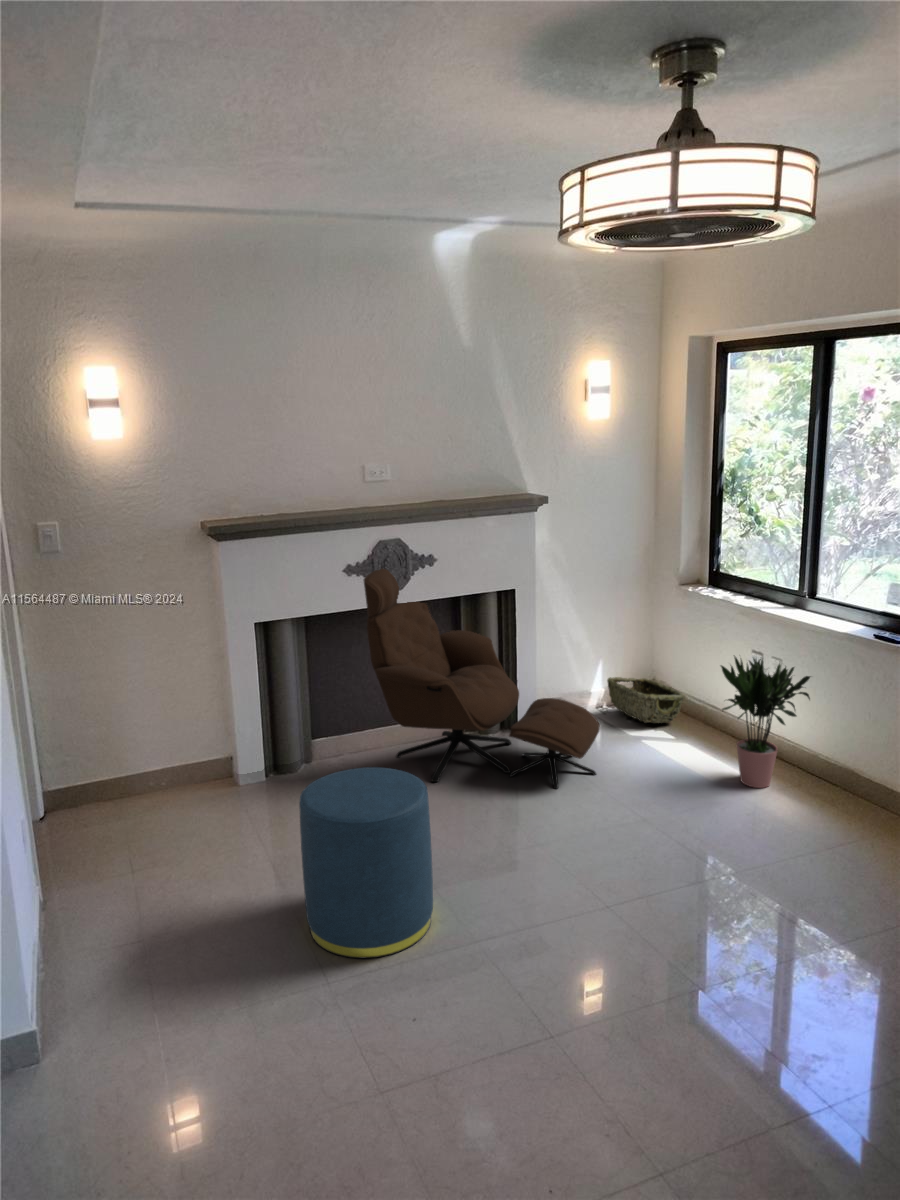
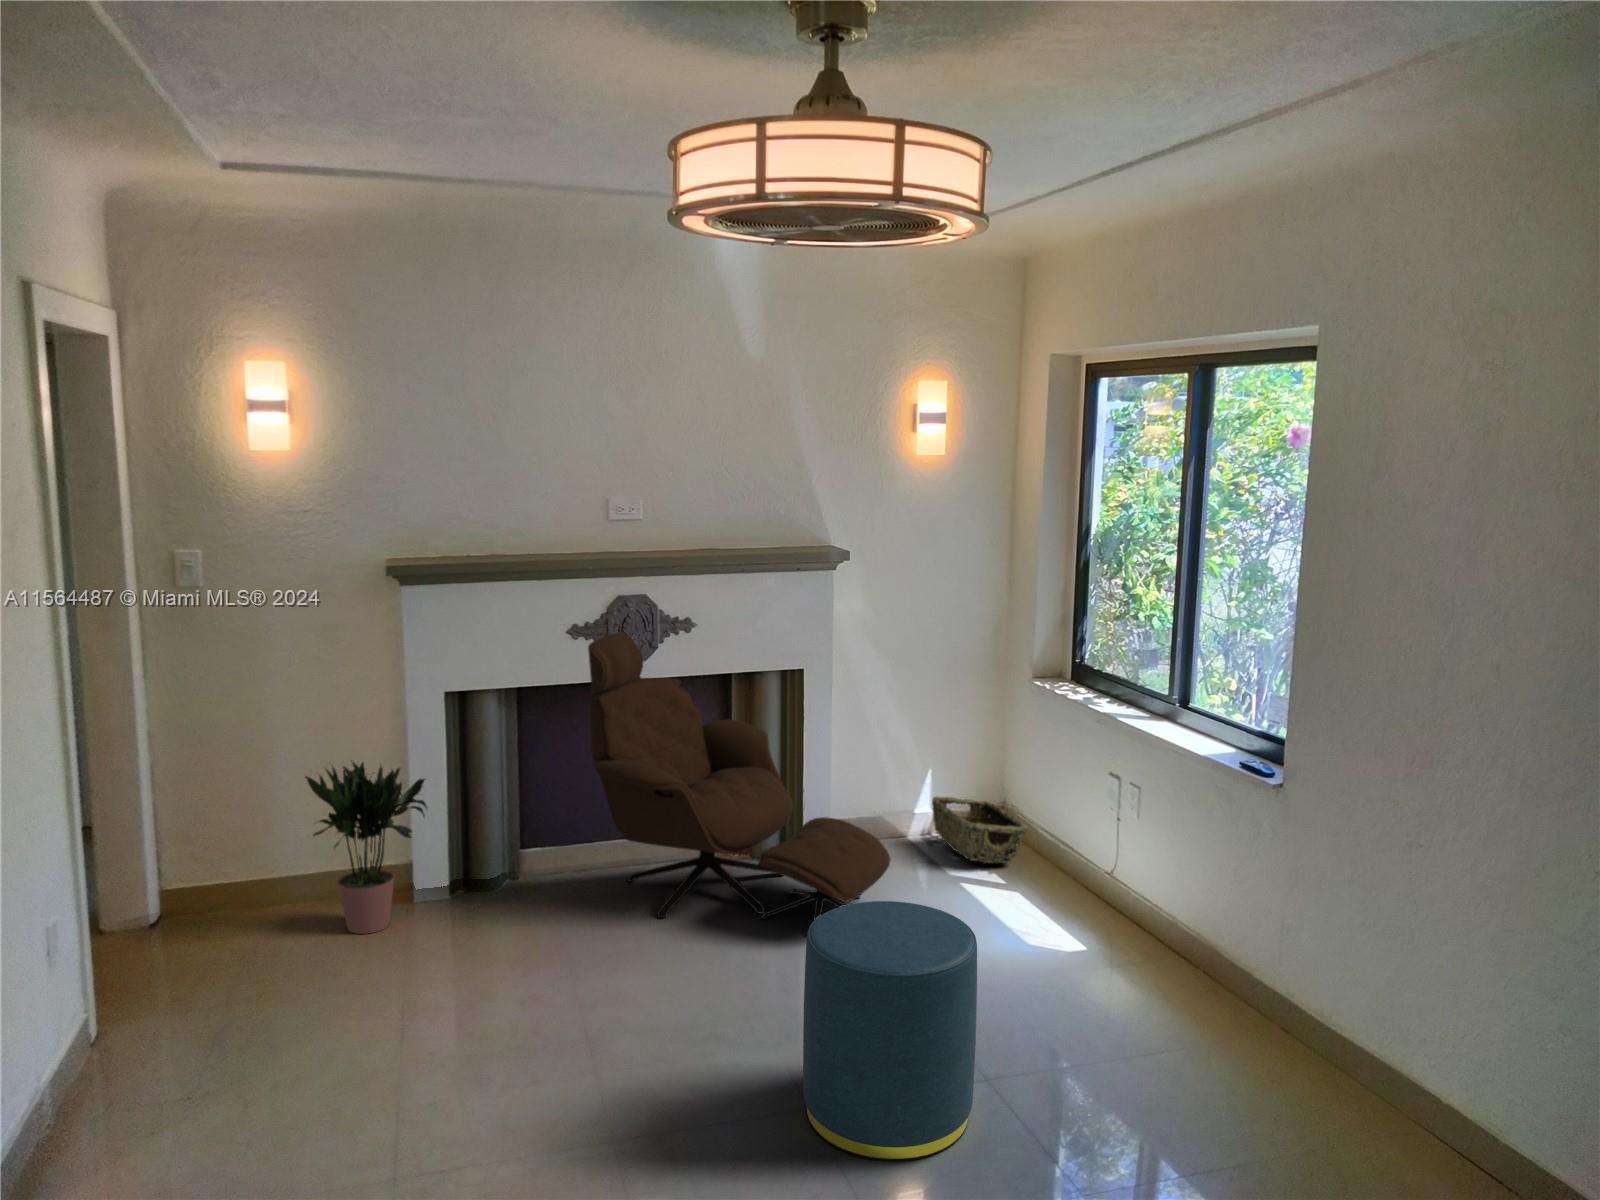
potted plant: present [721,656,811,788] -> present [305,761,427,934]
ottoman: present [299,767,433,958] -> present [803,901,977,1161]

